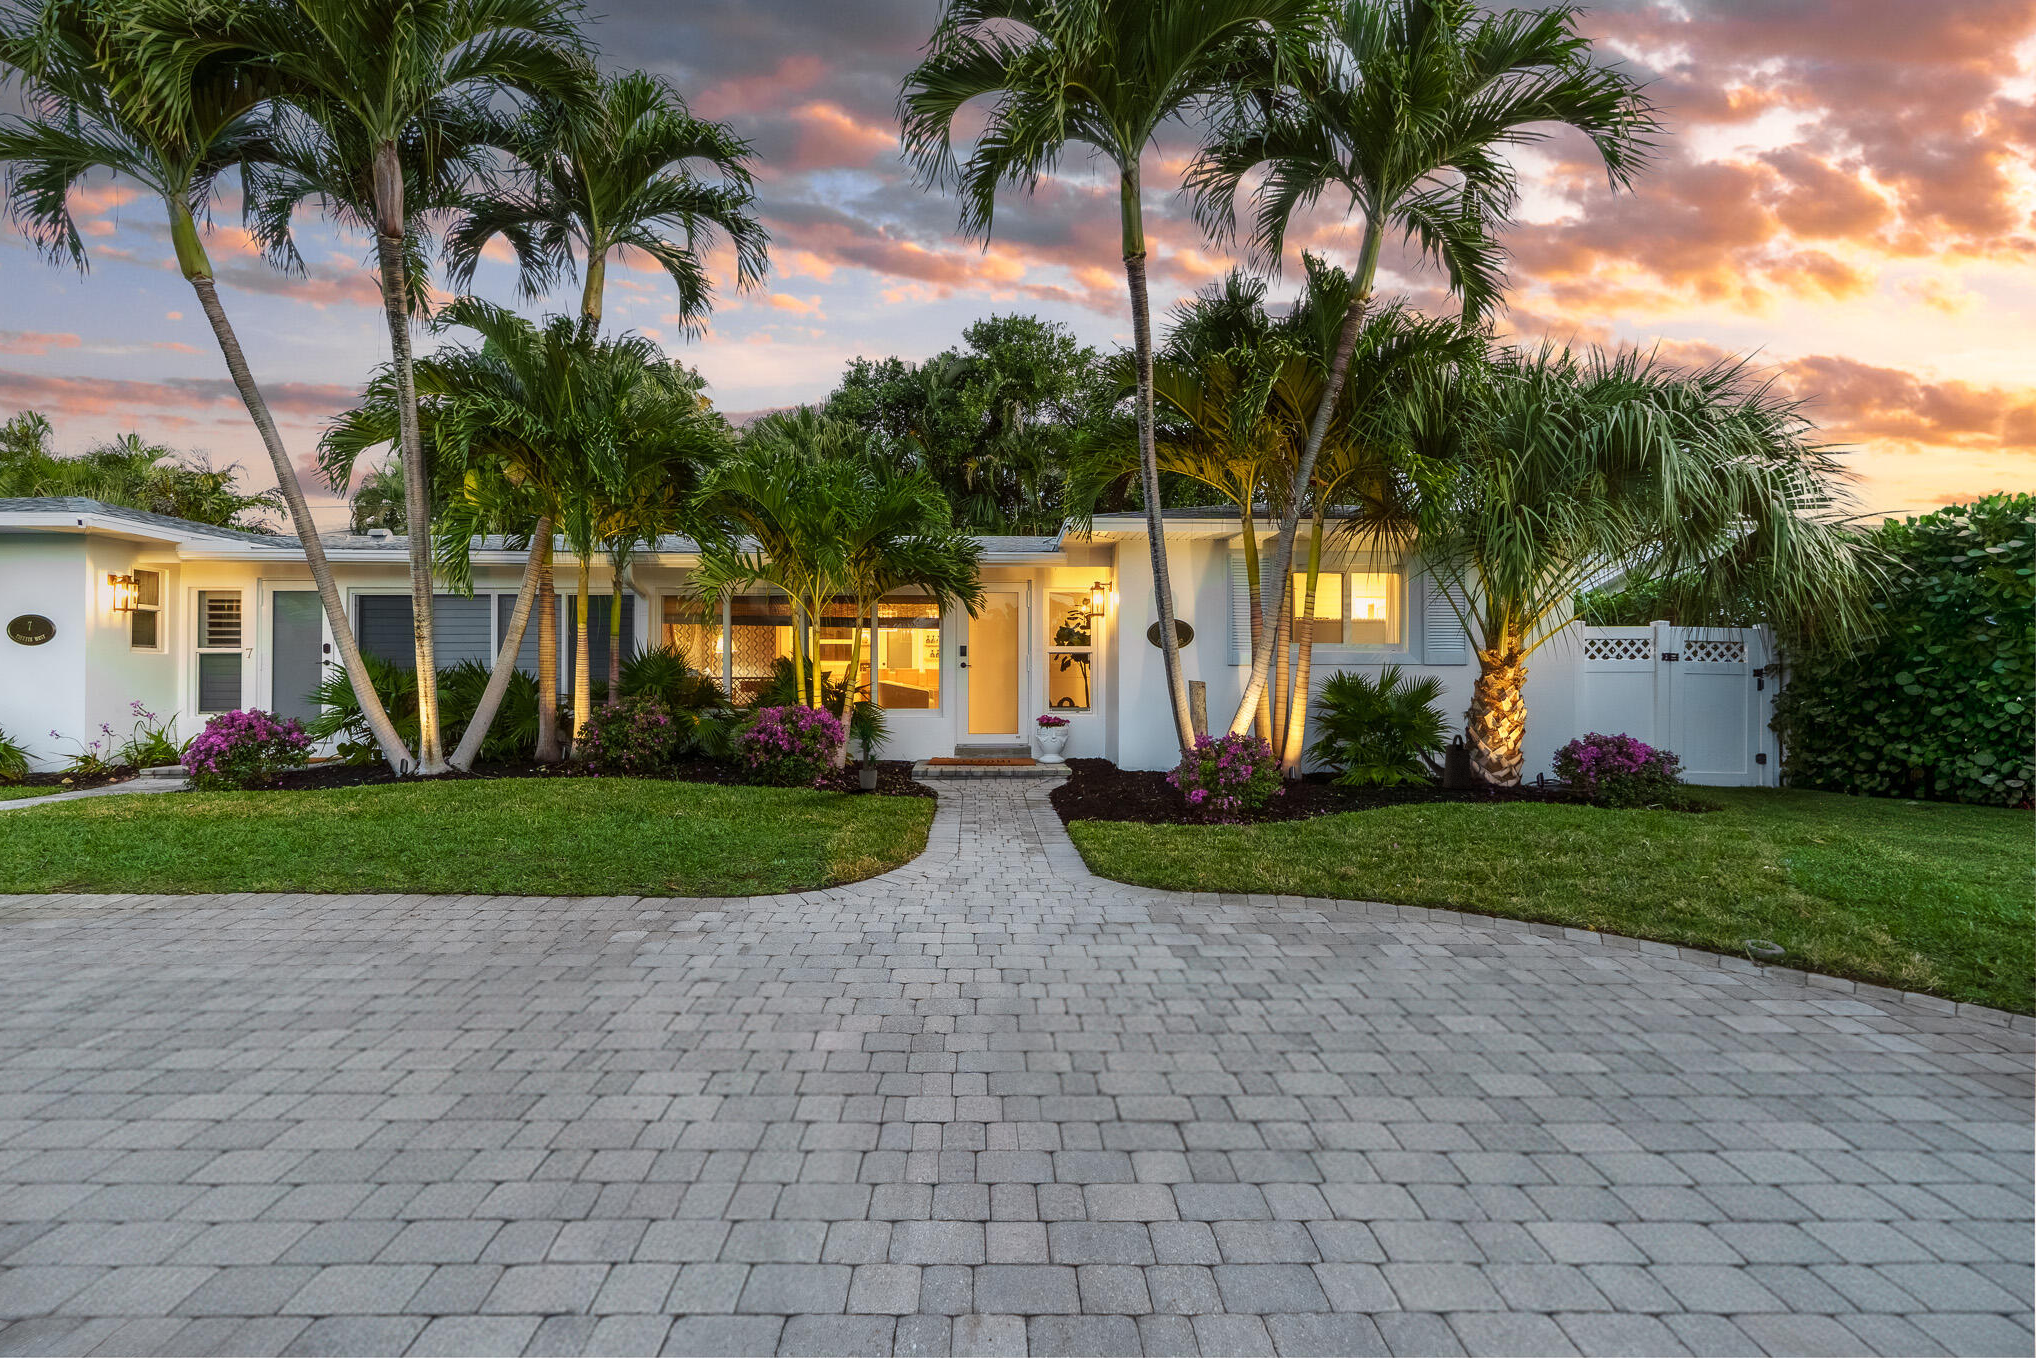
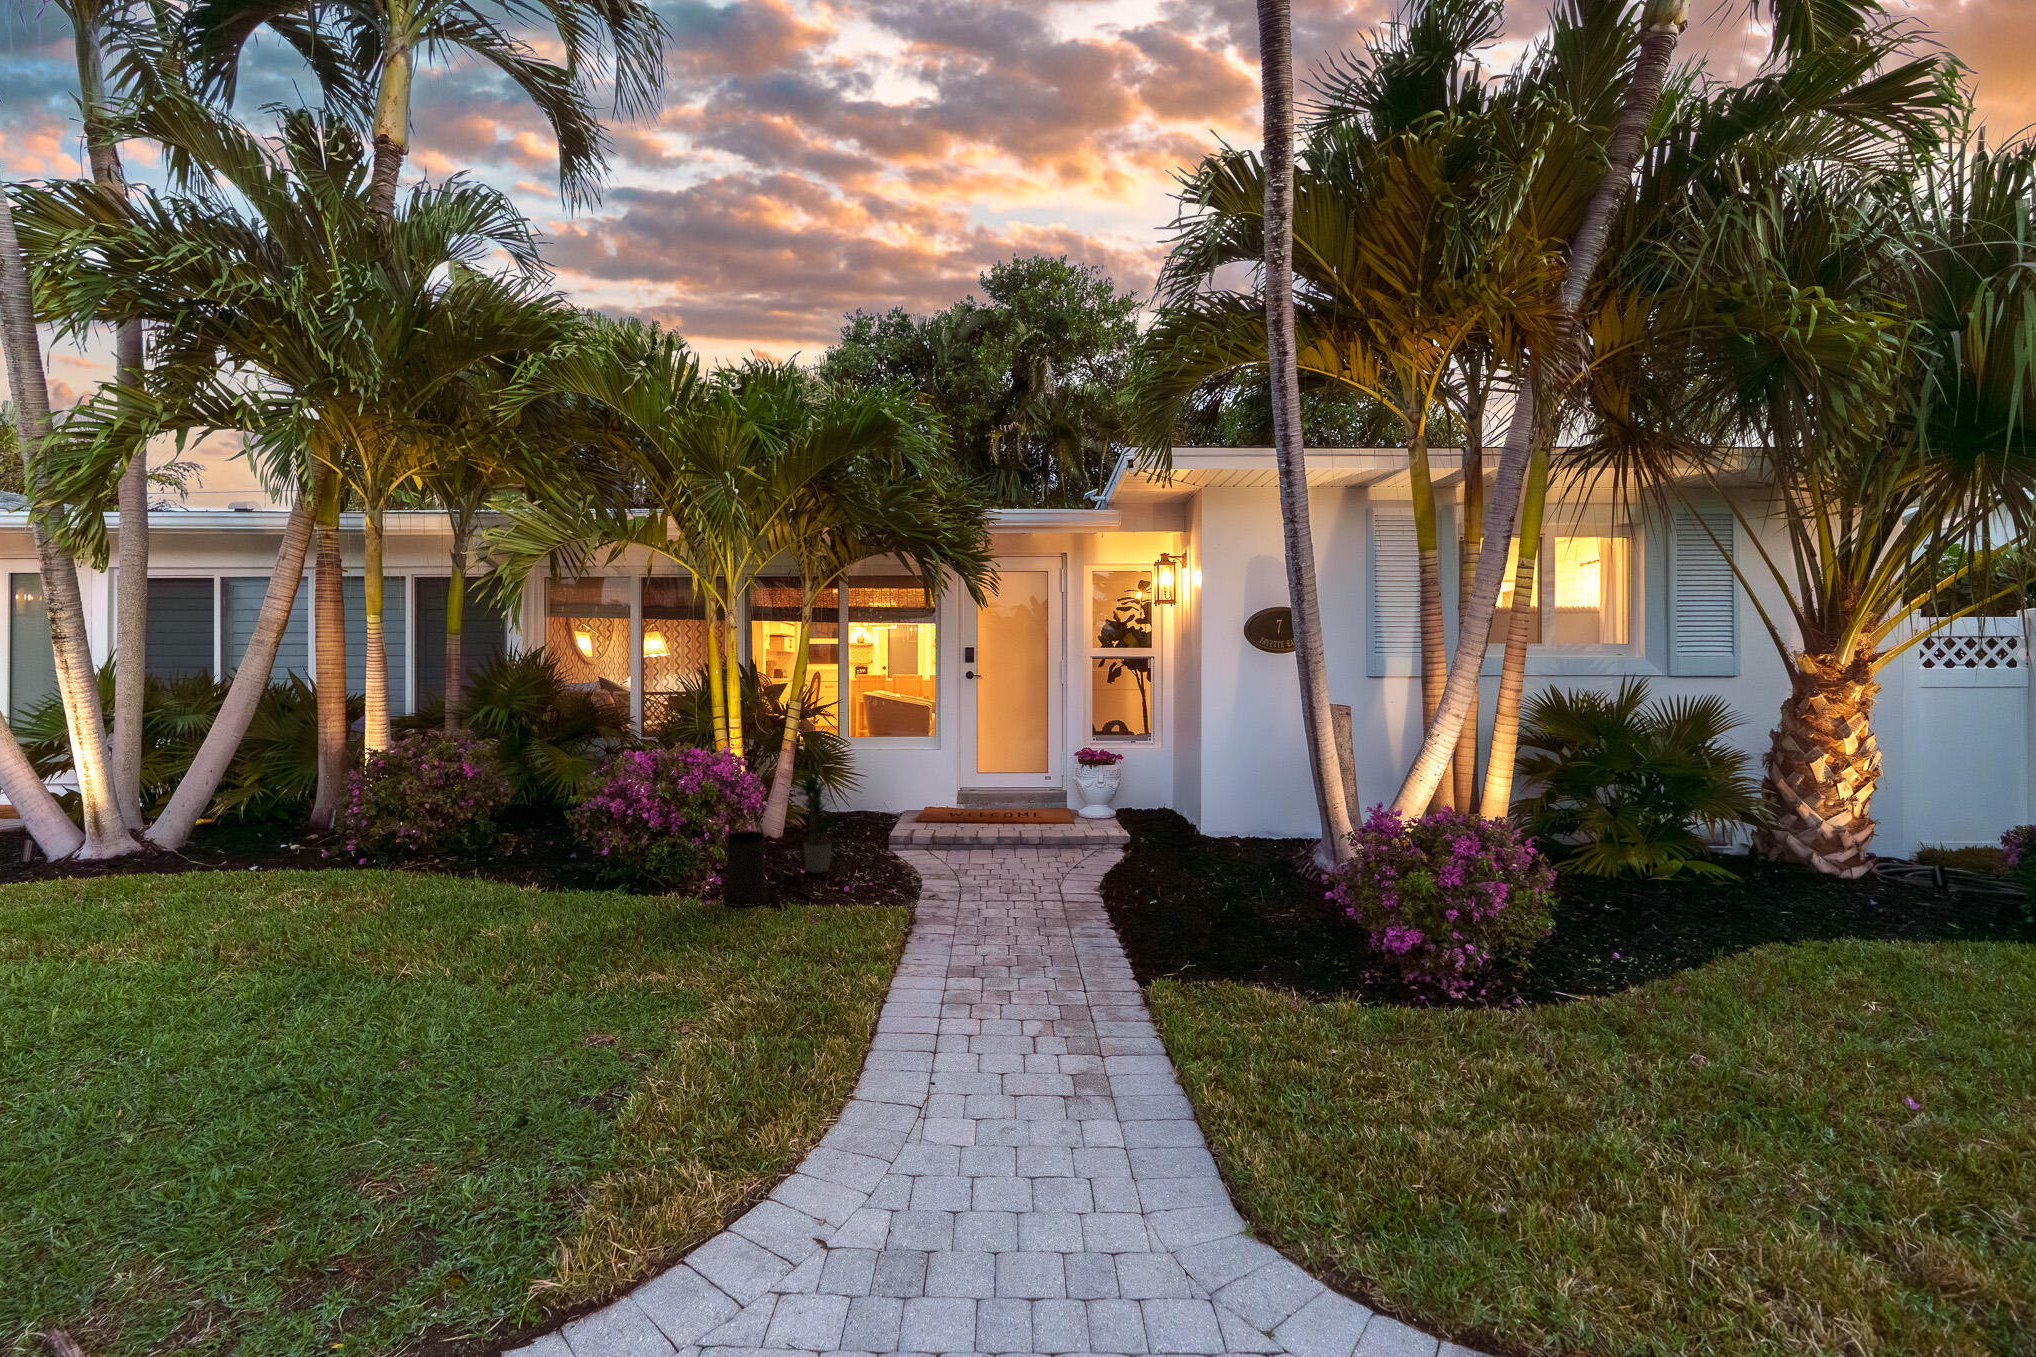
watering can: present [1413,735,1481,789] -> present [723,816,768,907]

